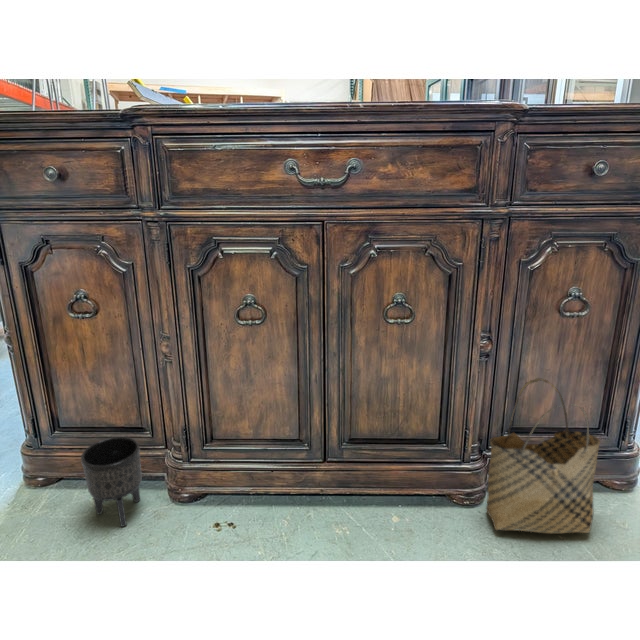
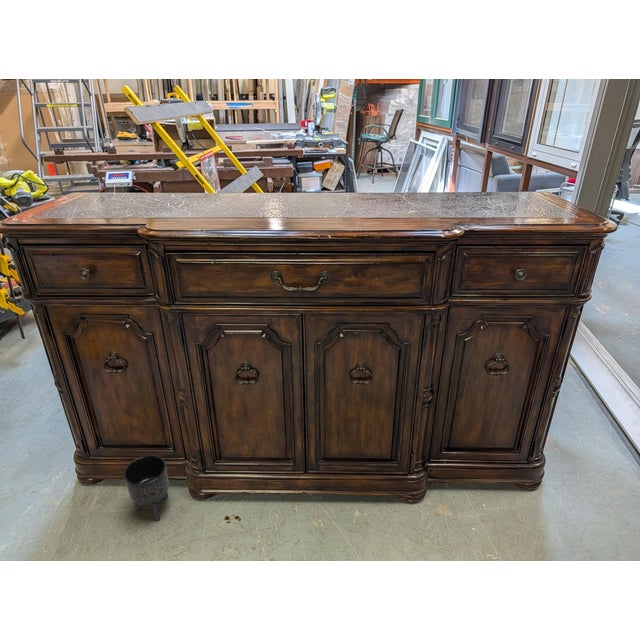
woven basket: present [486,378,600,533] -> none [425,420,509,528]

